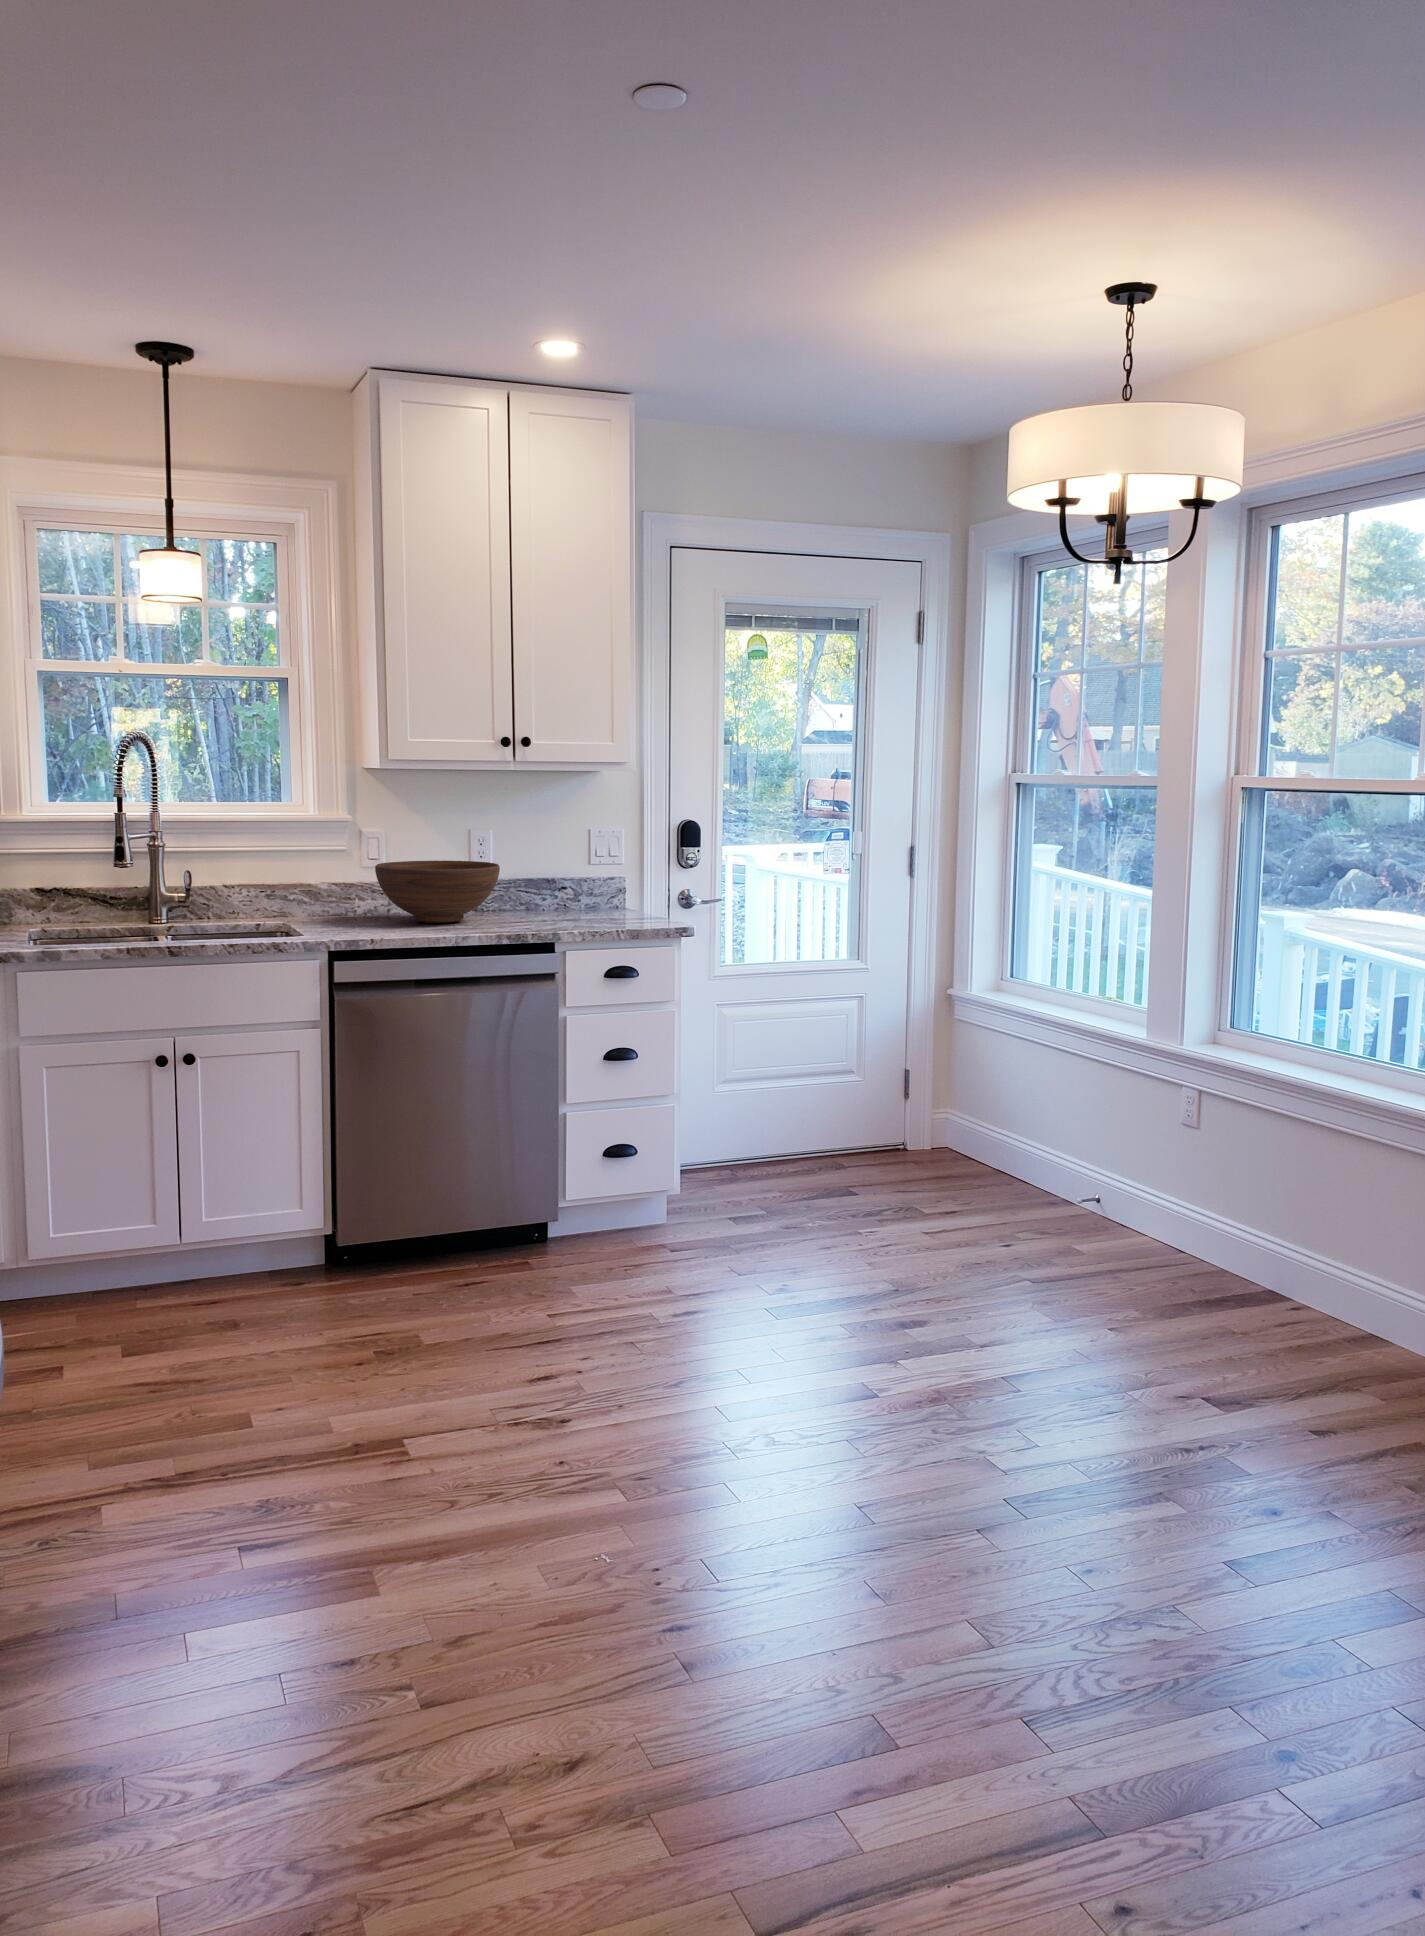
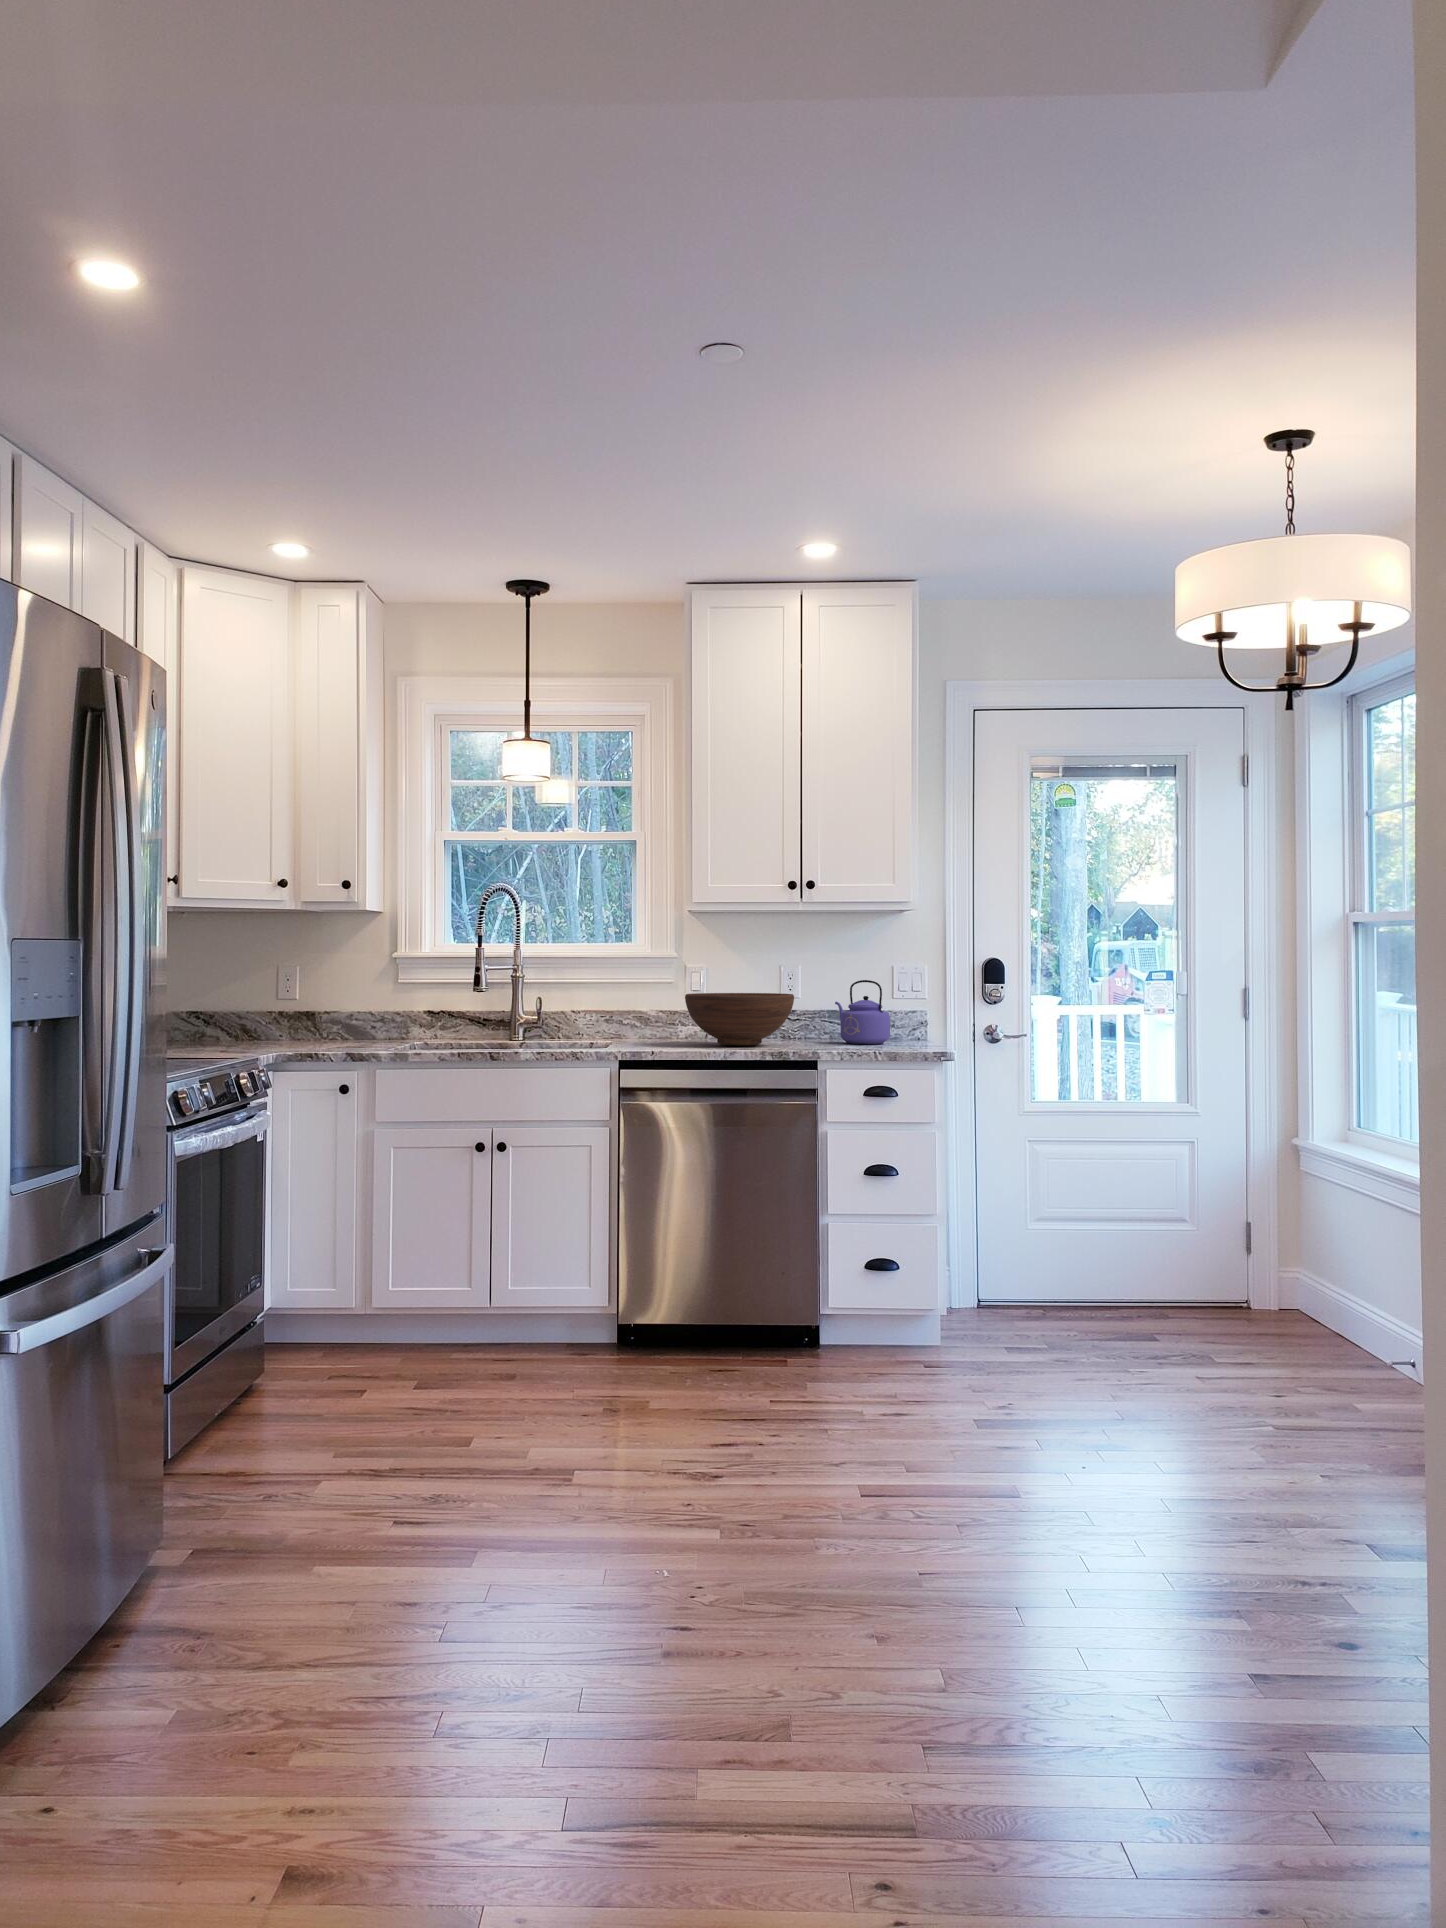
kettle: none [525,845,590,914] -> present [835,980,890,1044]

